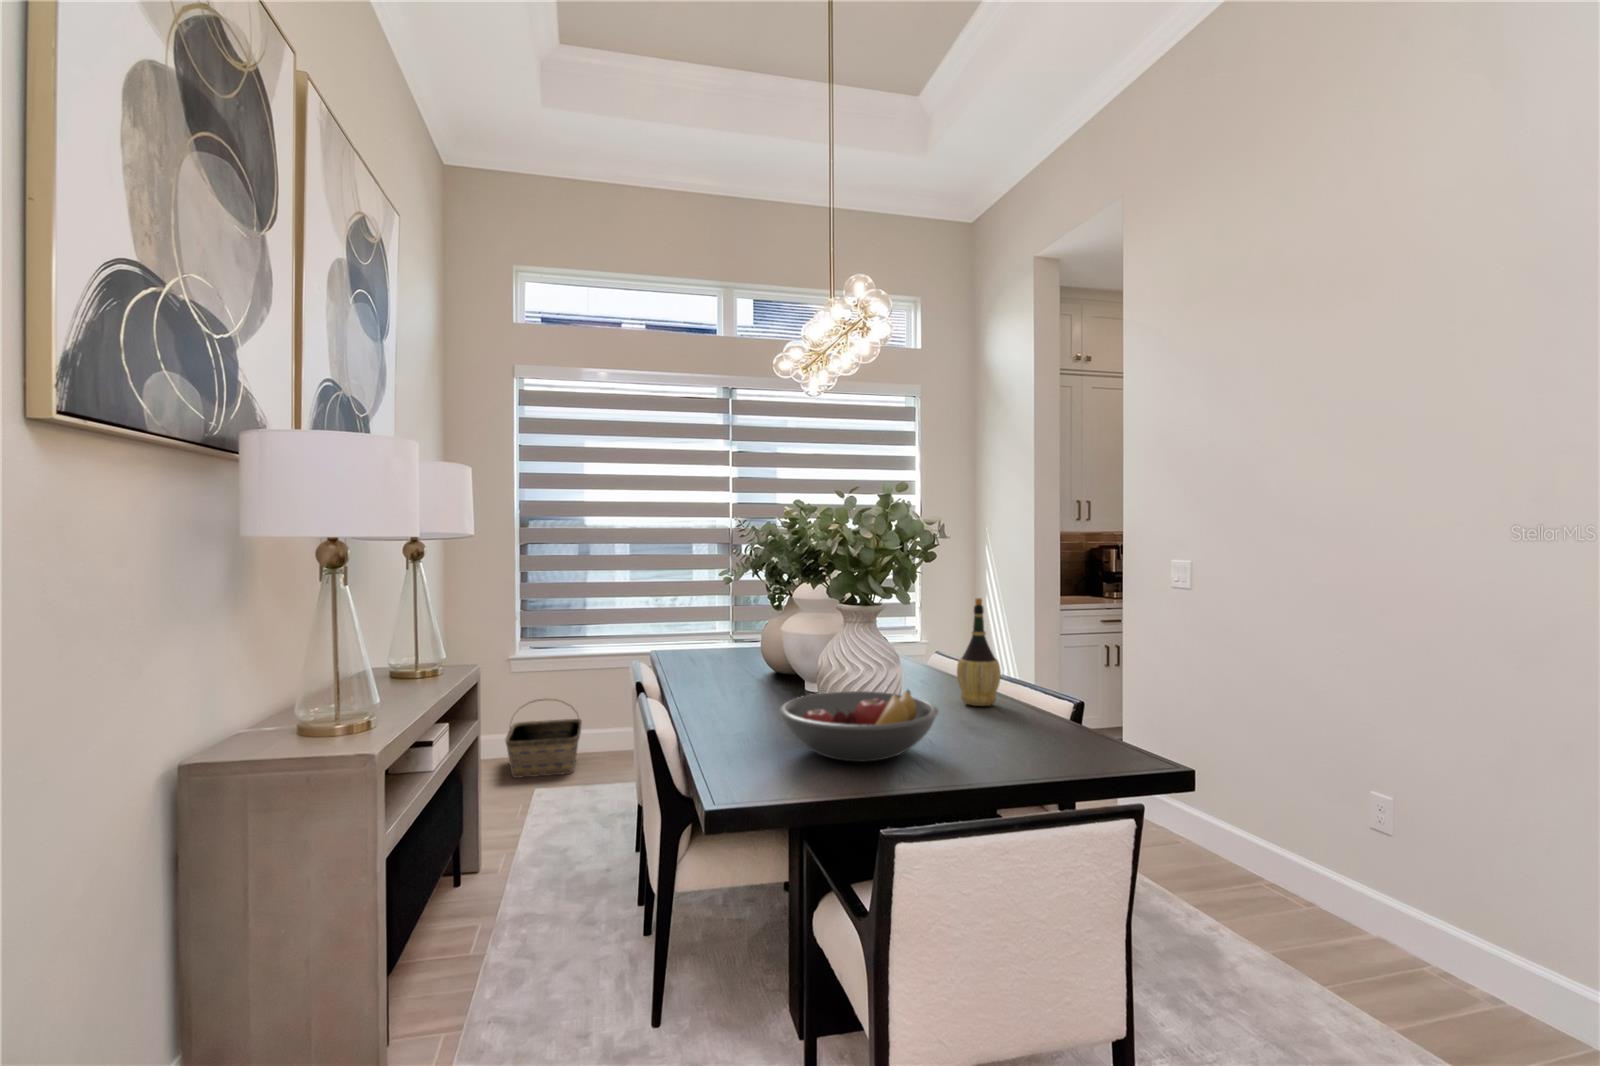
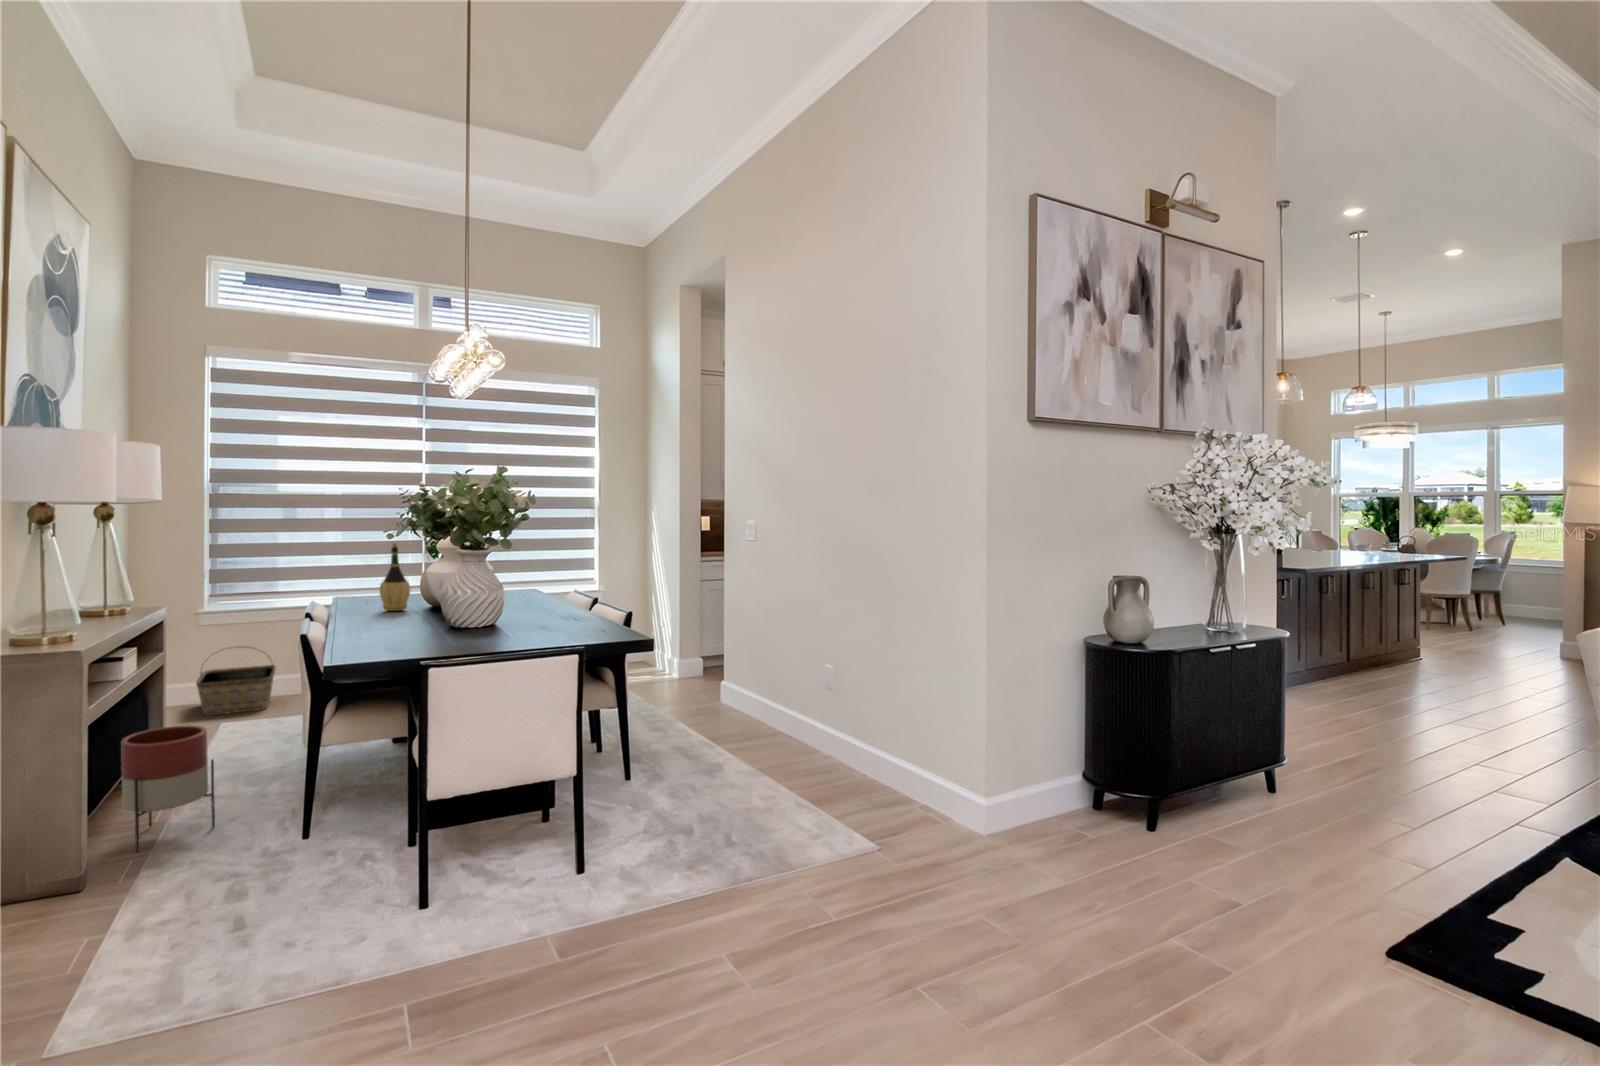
wine bottle: present [957,598,1001,706] -> present [380,543,410,611]
fruit bowl: present [780,690,938,762] -> none [400,603,508,644]
planter: none [413,843,524,1040] -> present [121,725,215,852]

